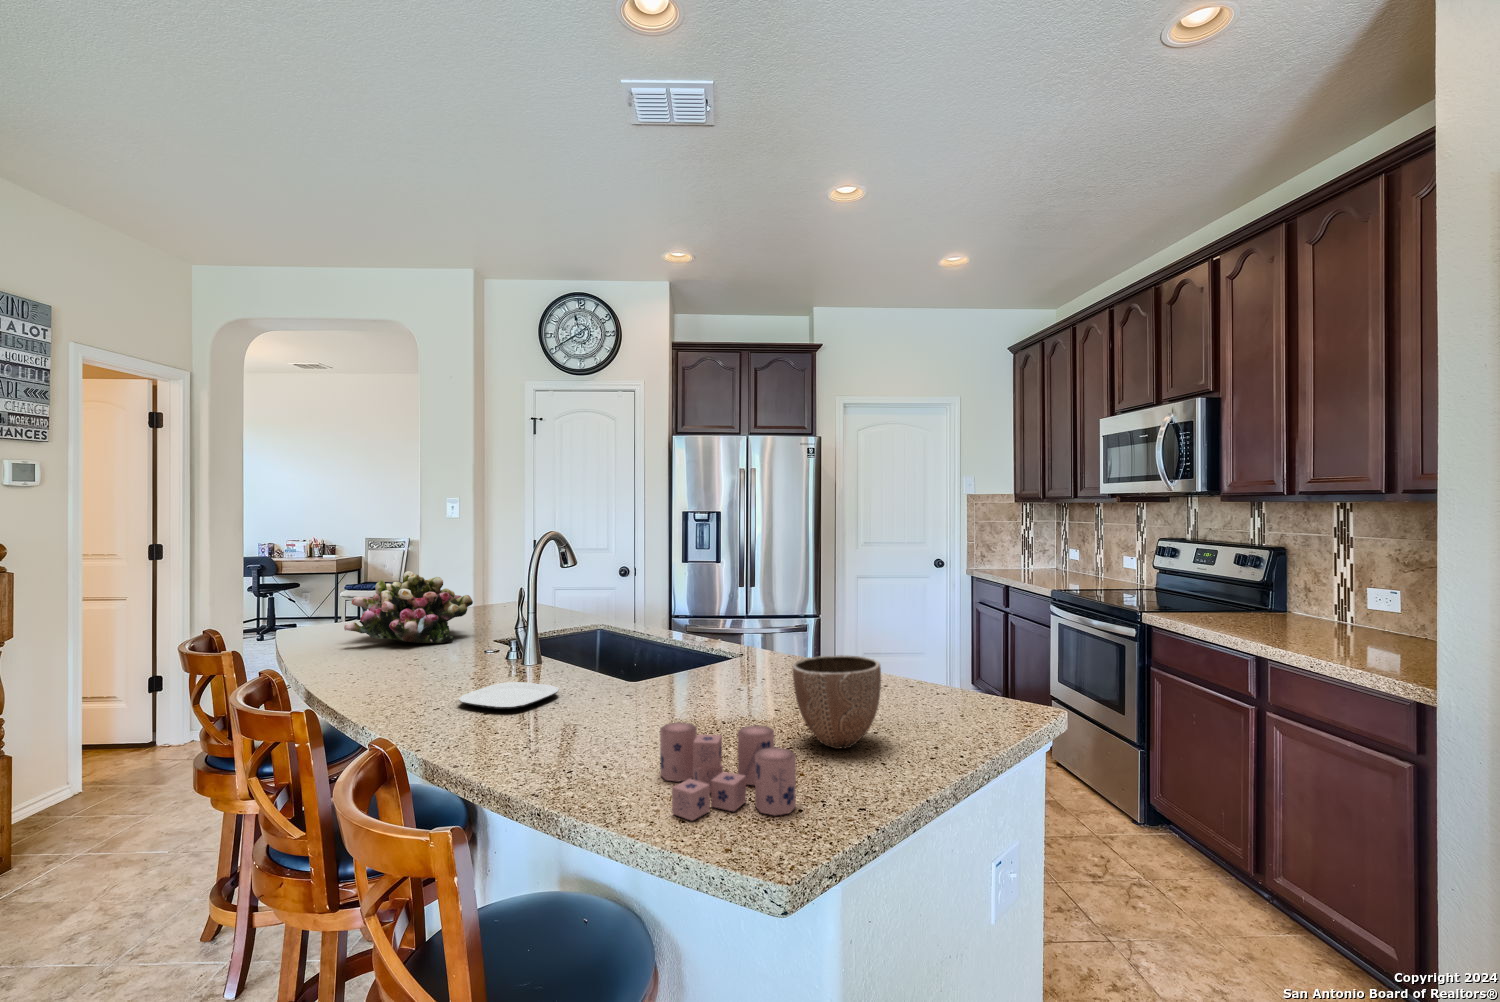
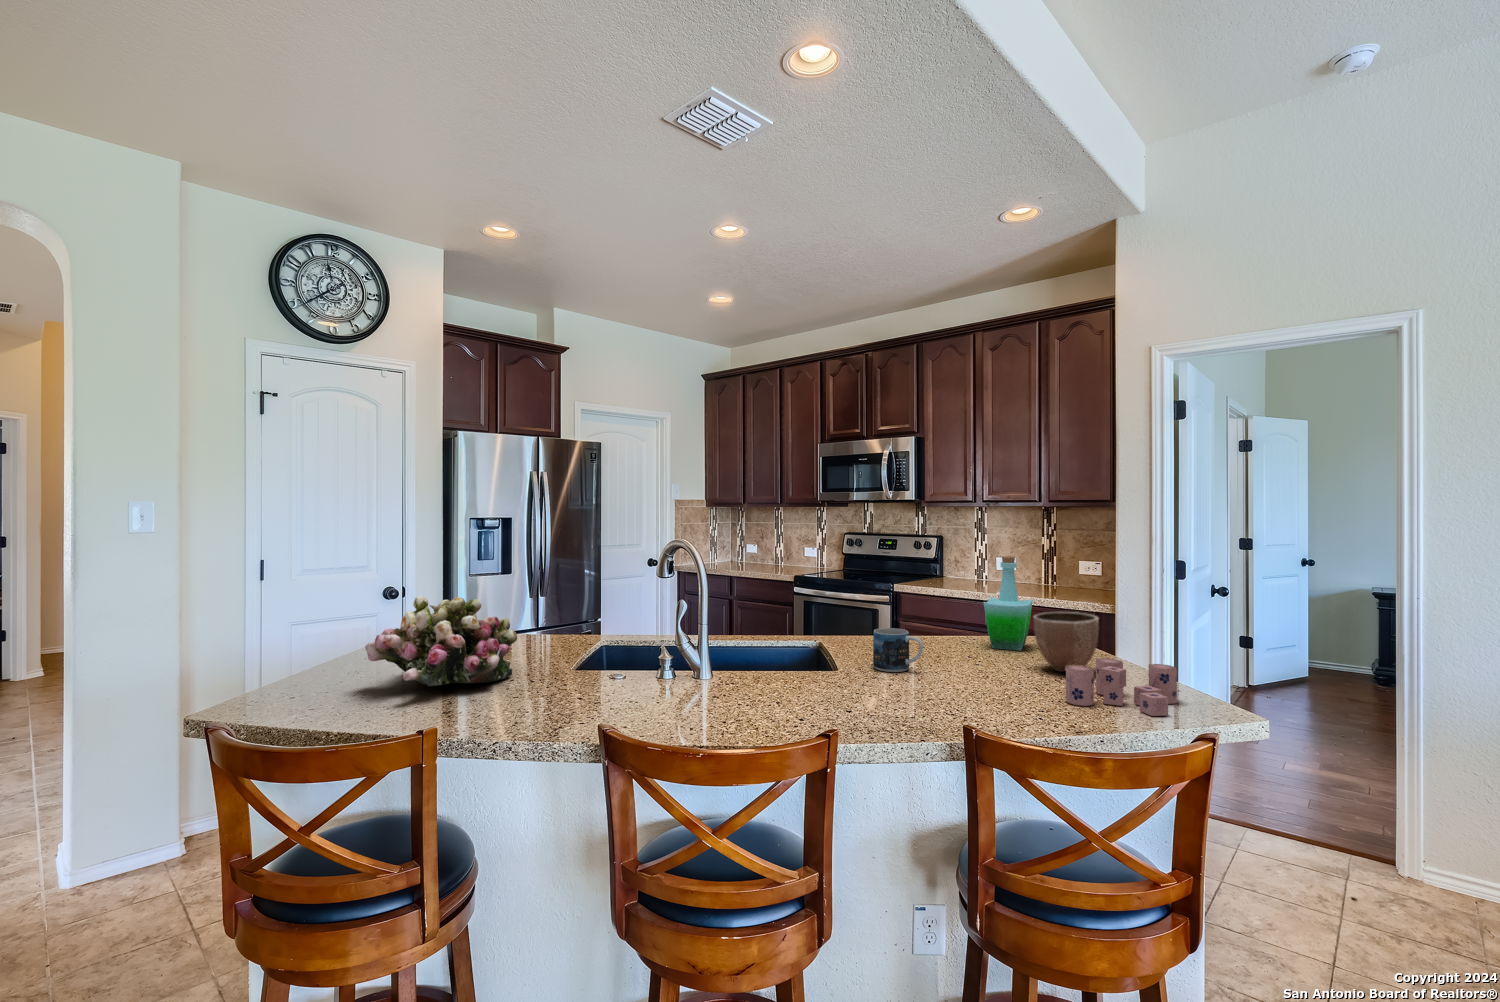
bottle: none [868,574,951,711] -> present [984,556,1033,651]
mug: none [662,646,705,699] -> present [873,628,923,672]
plate: present [458,682,559,709] -> none [765,680,855,707]

